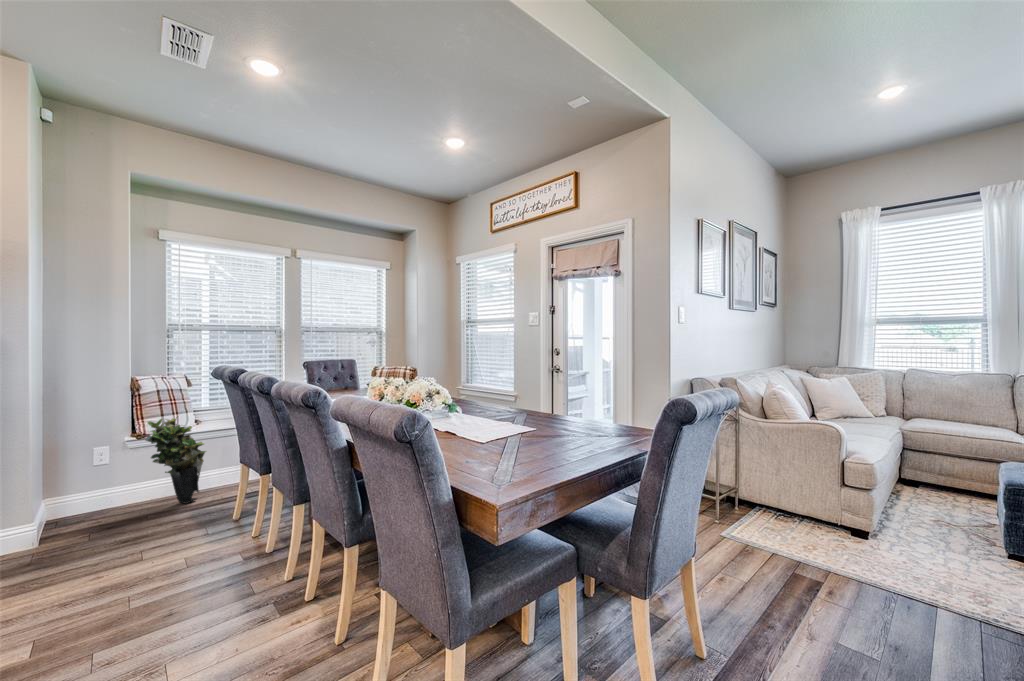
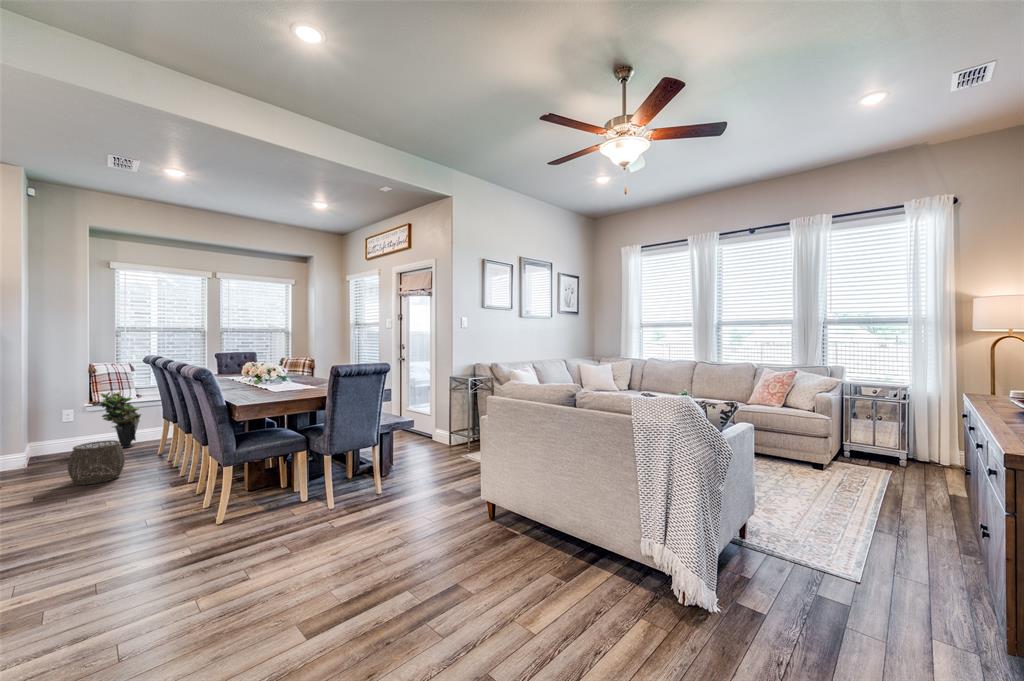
woven basket: none [99,515,197,607] -> present [67,440,125,485]

